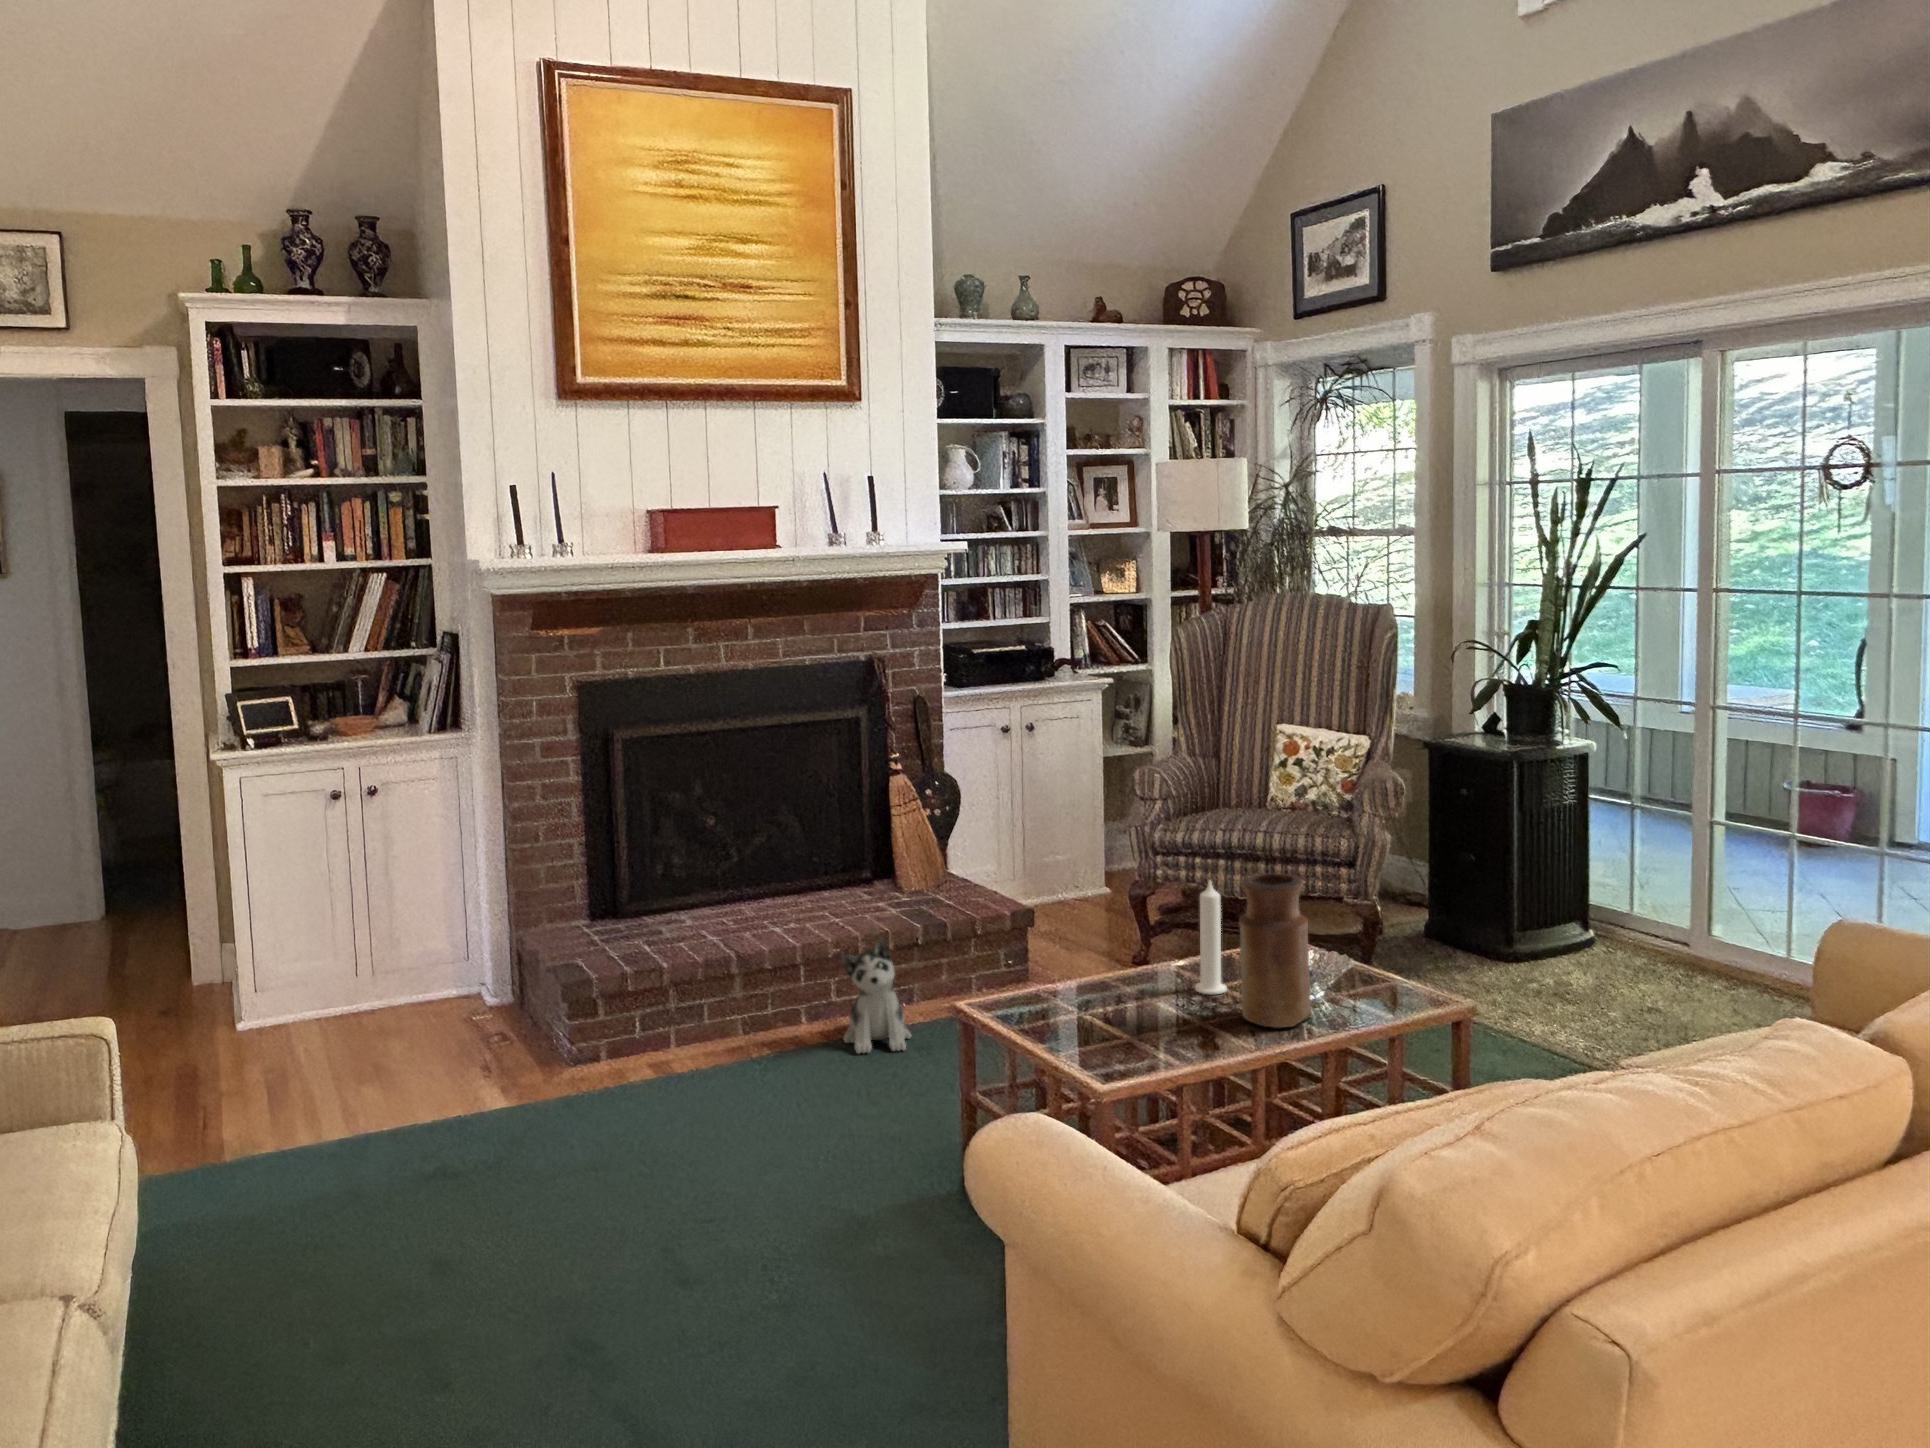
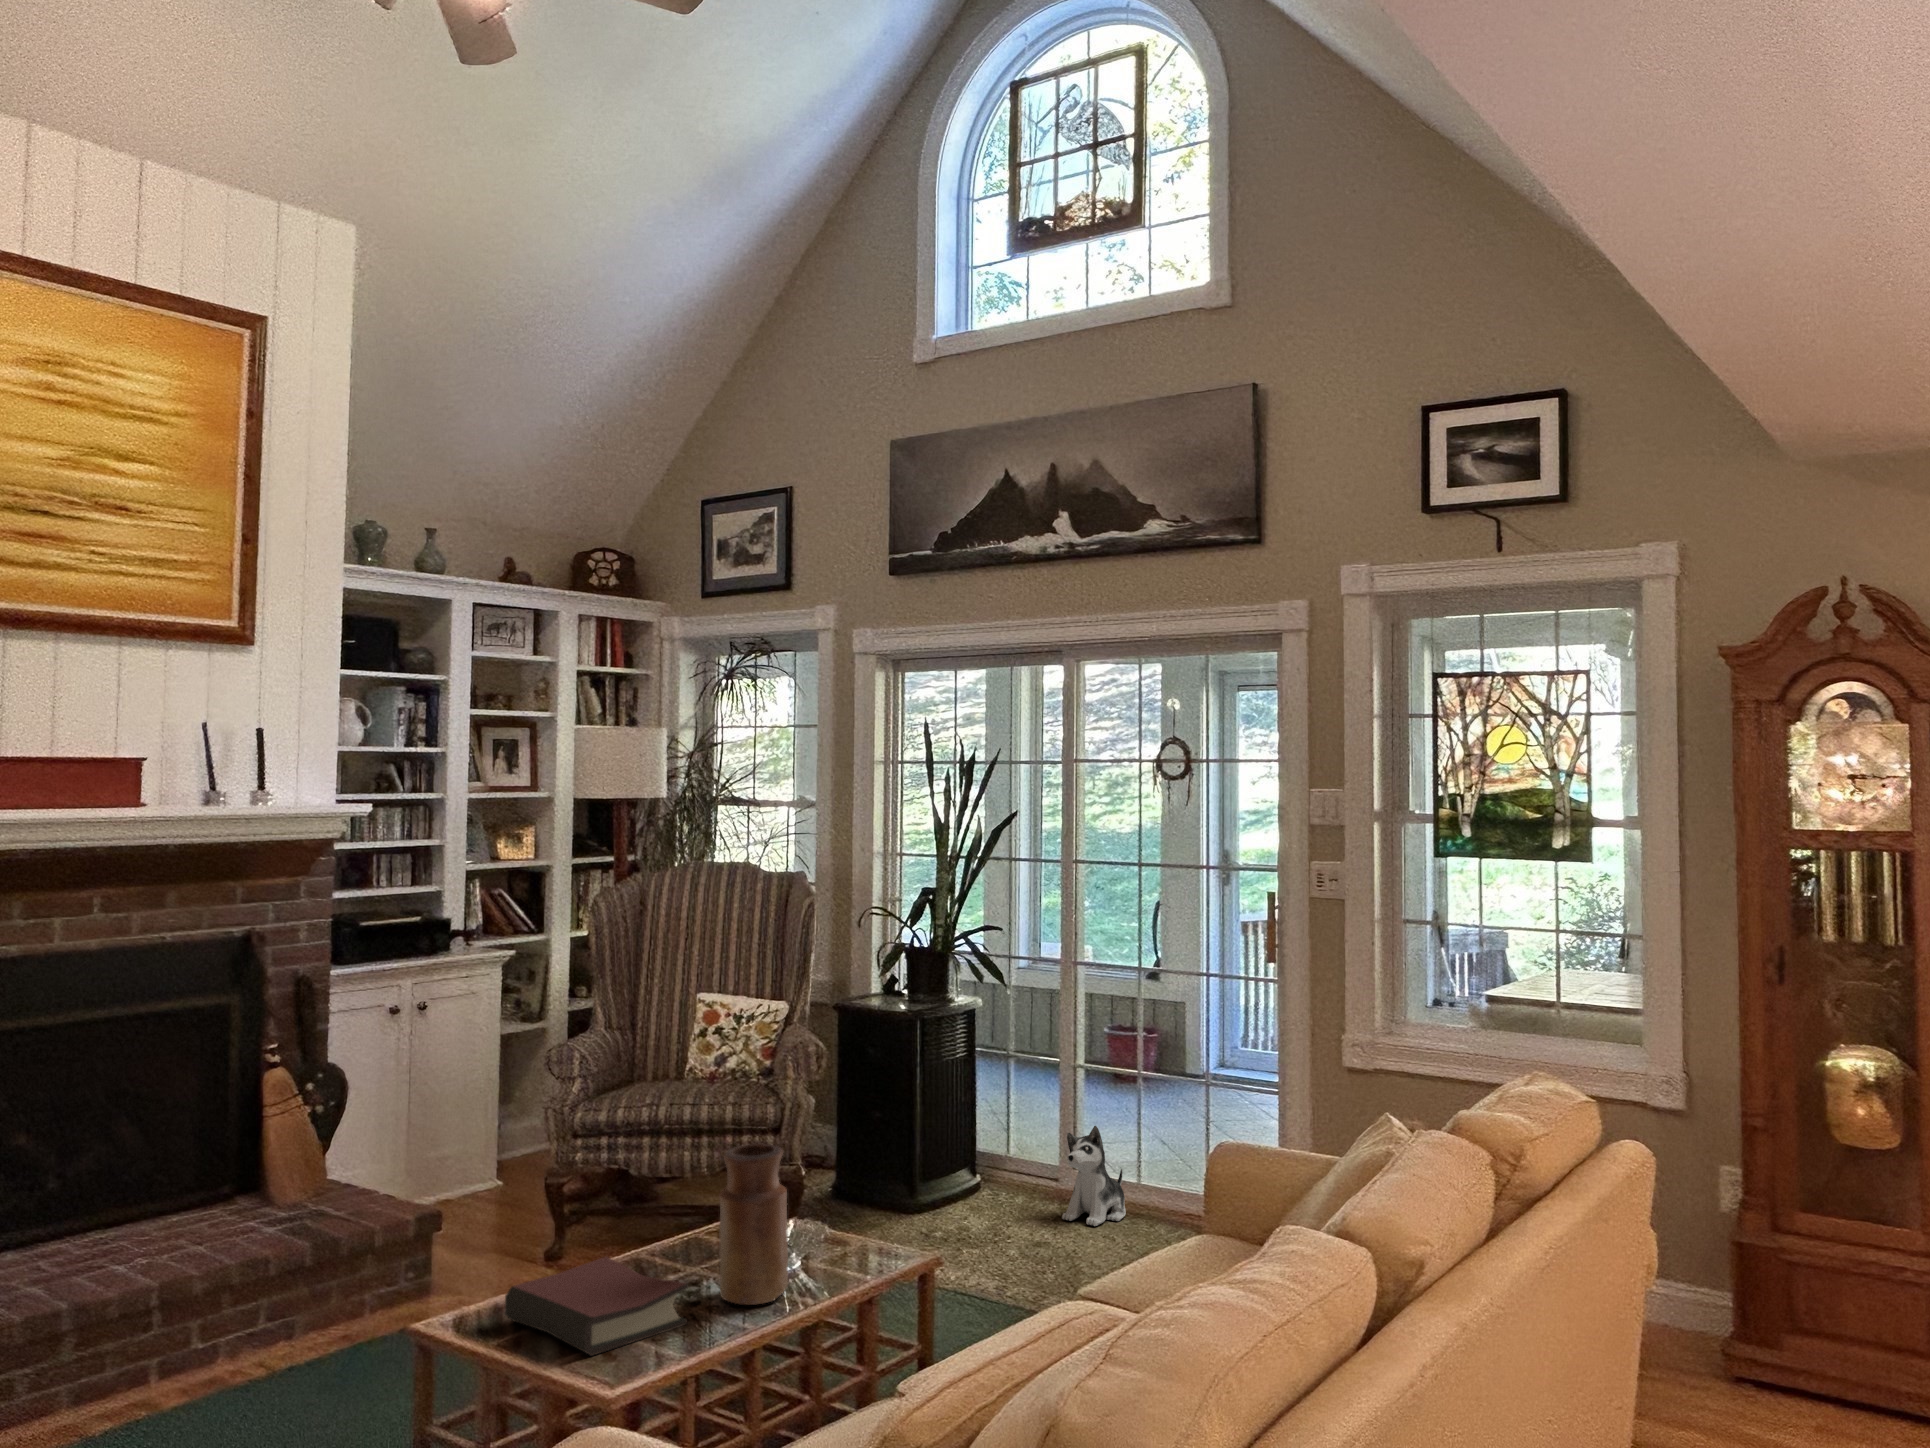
candle: present [1195,881,1227,994] -> none [662,1157,696,1279]
plush toy: present [841,937,911,1053] -> present [1062,1126,1126,1226]
hardback book: none [1042,965,1204,1053] -> present [504,1257,688,1356]

